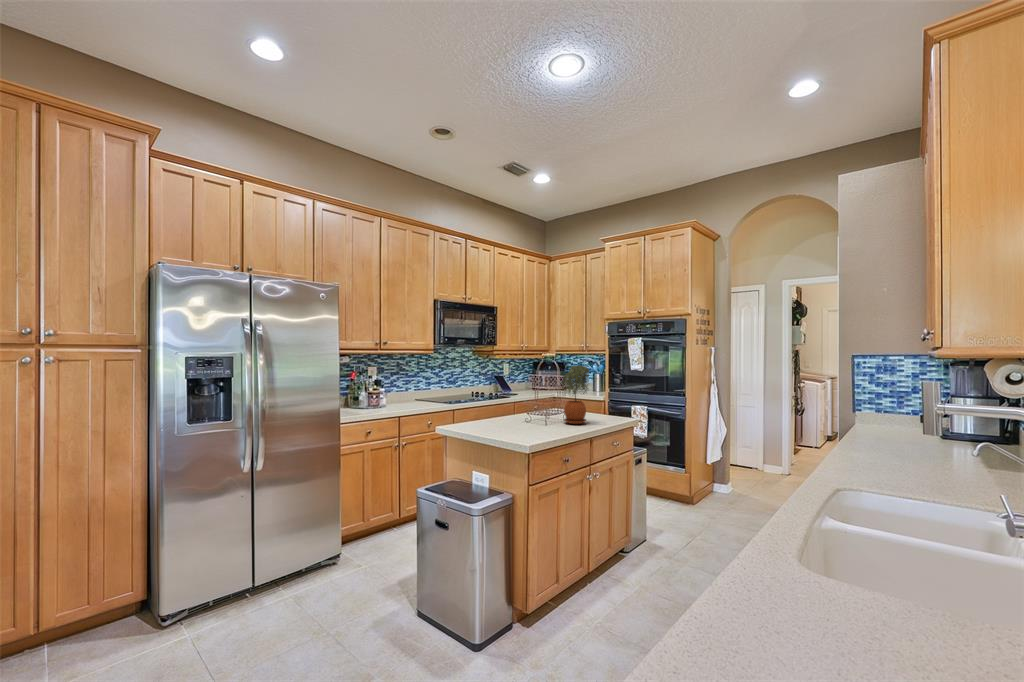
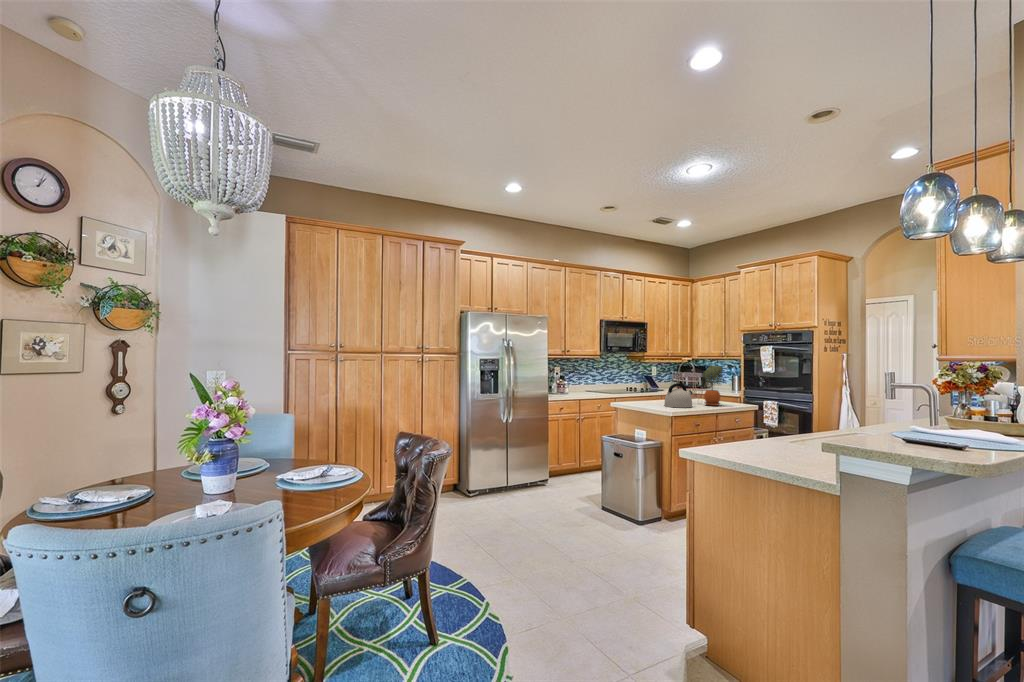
kettle: none [508,394,549,432] -> present [664,383,693,408]

